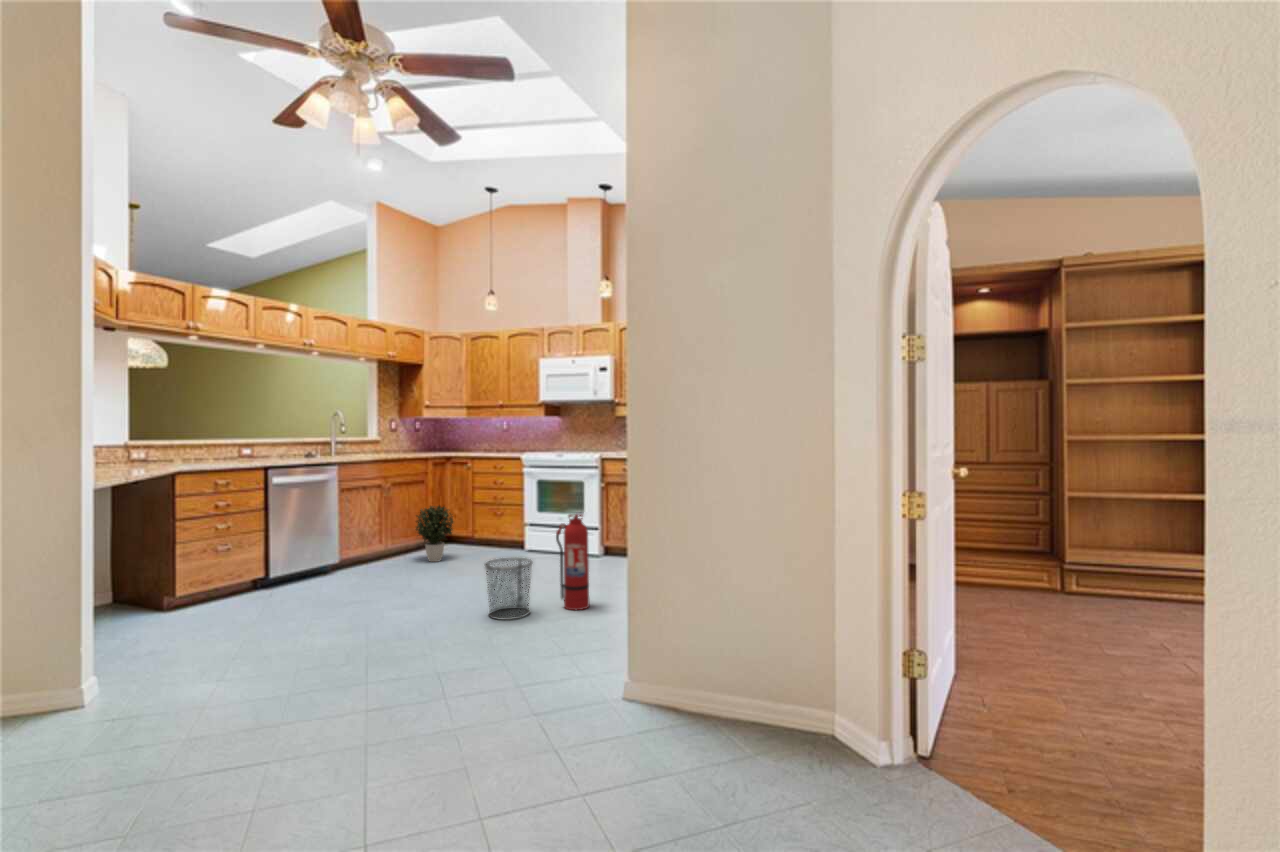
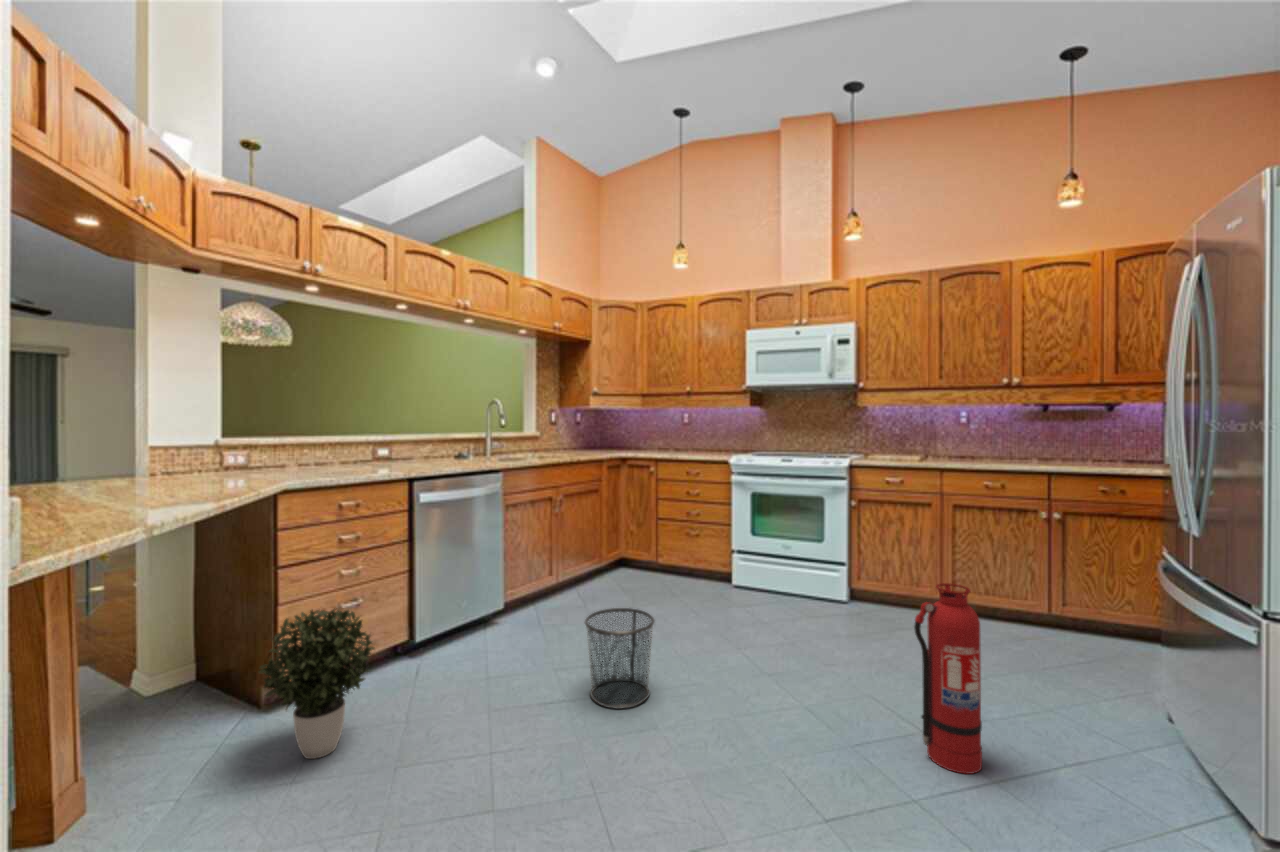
potted plant: present [416,506,453,562] -> present [259,608,375,759]
waste bin: present [485,558,532,620] -> present [585,608,654,709]

